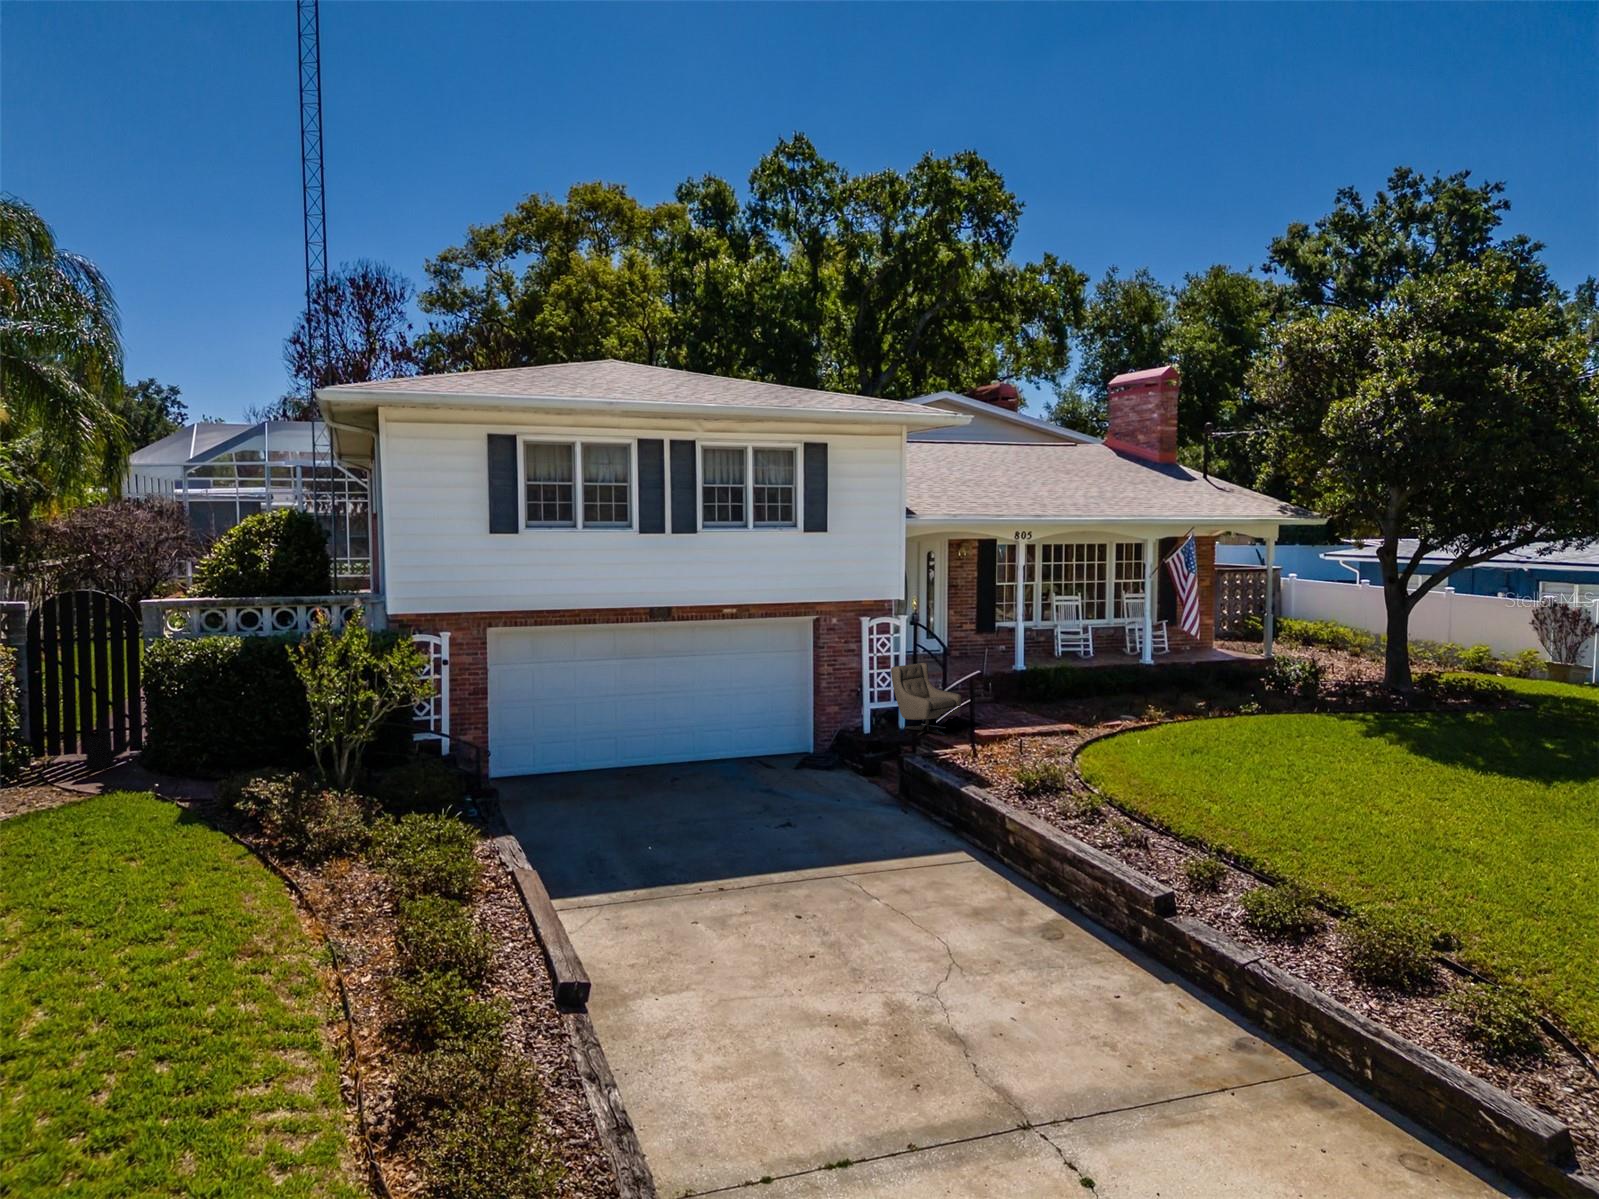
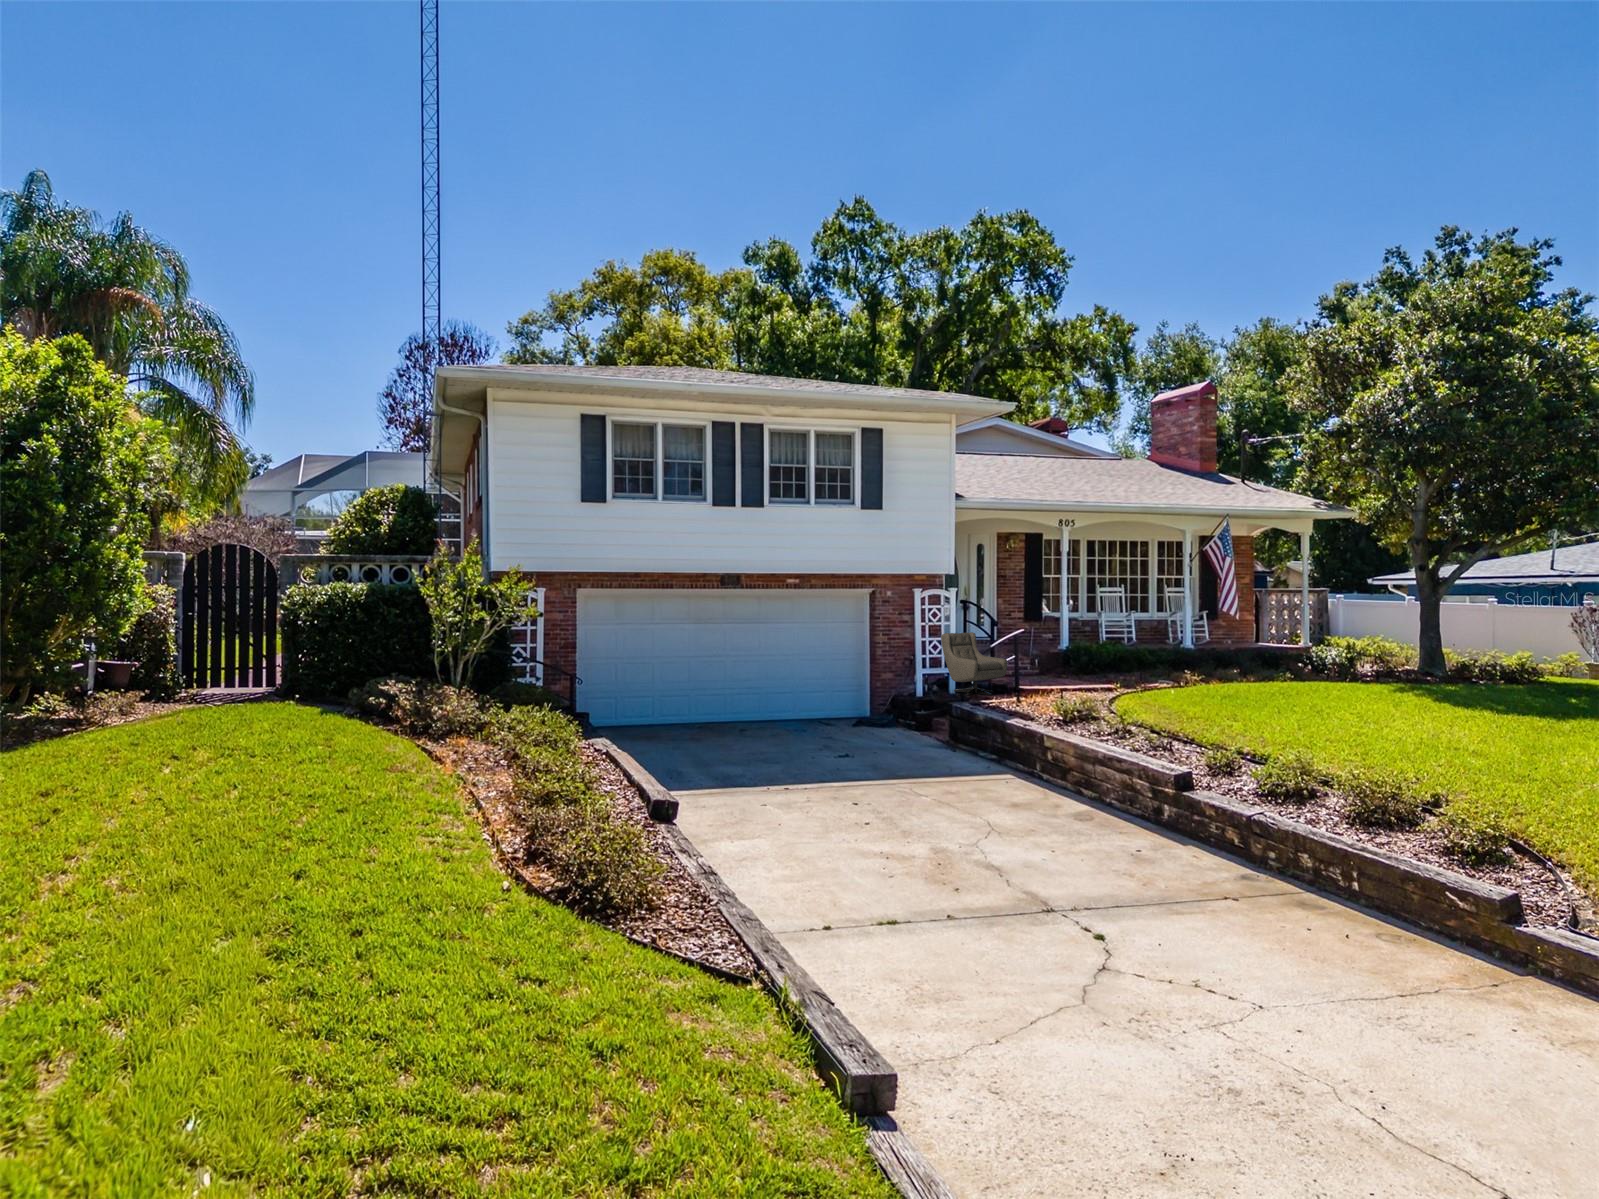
watering can: present [77,720,146,771] -> none [229,648,287,692]

